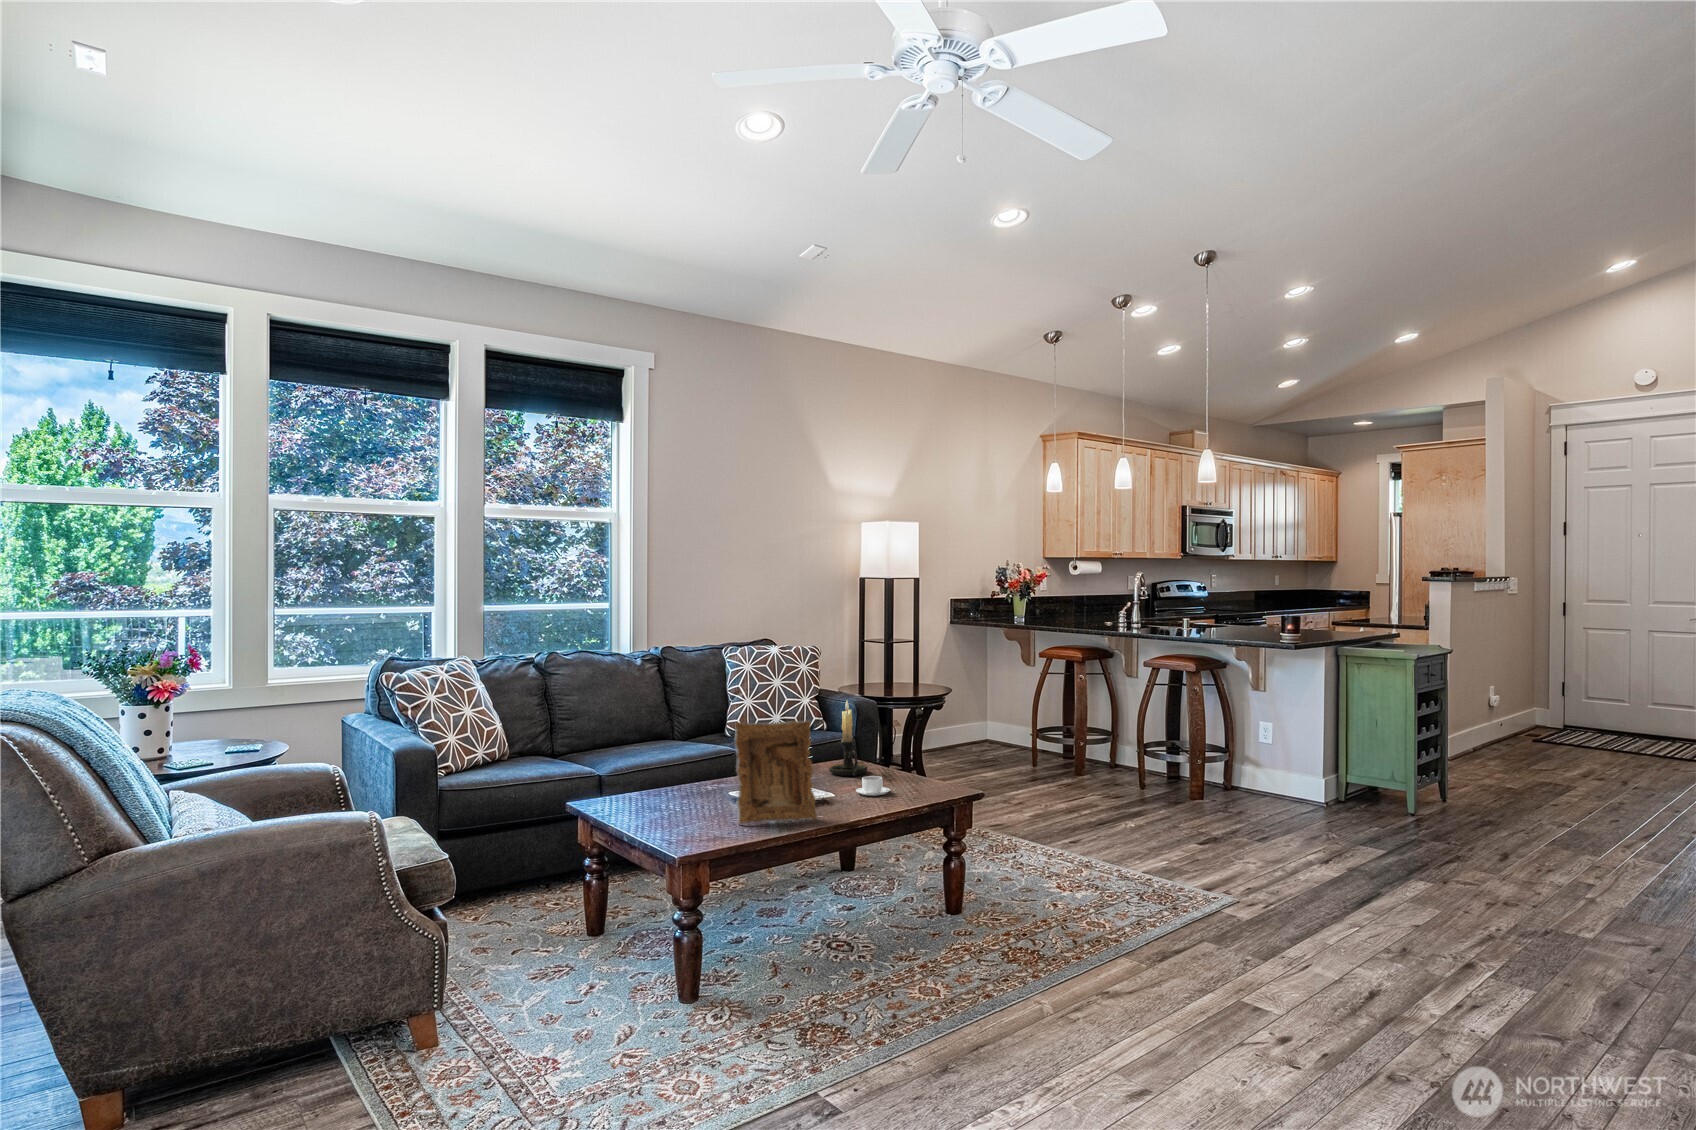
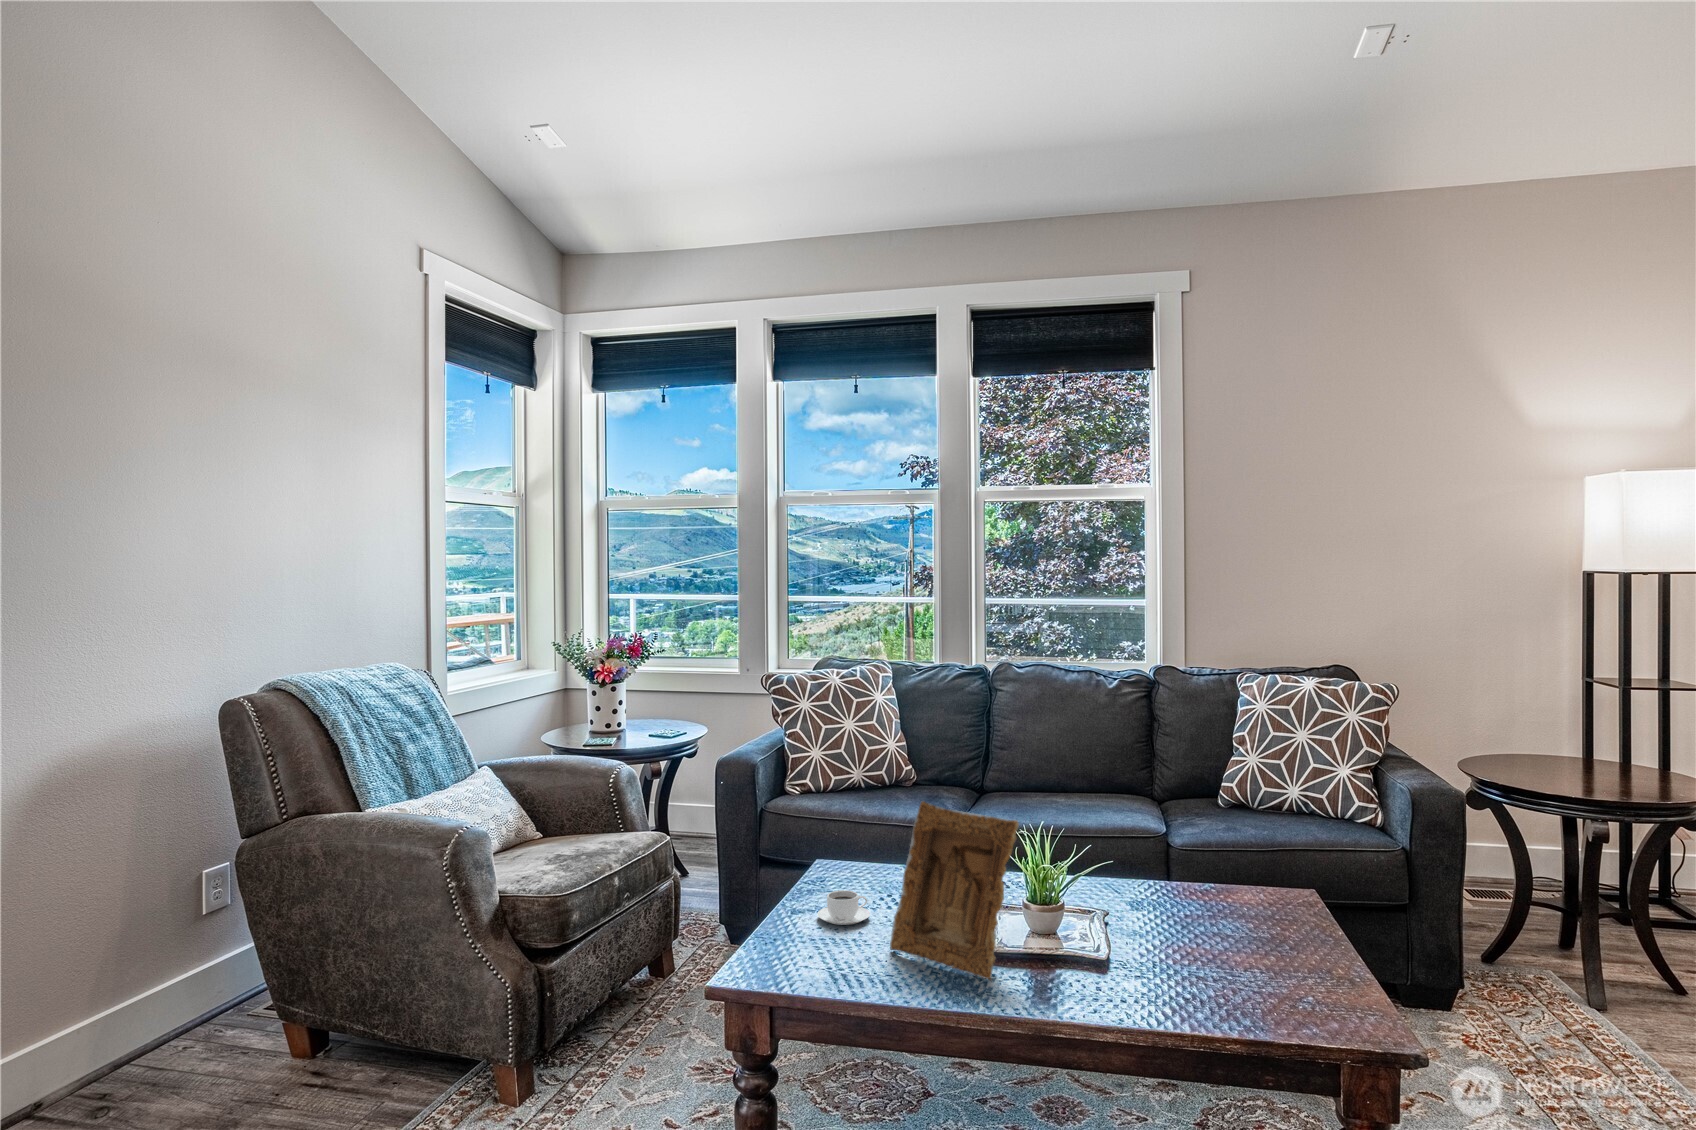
candle holder: present [829,701,867,776] -> none [1207,790,1276,922]
coffee cup: present [856,776,890,796] -> present [817,890,870,925]

